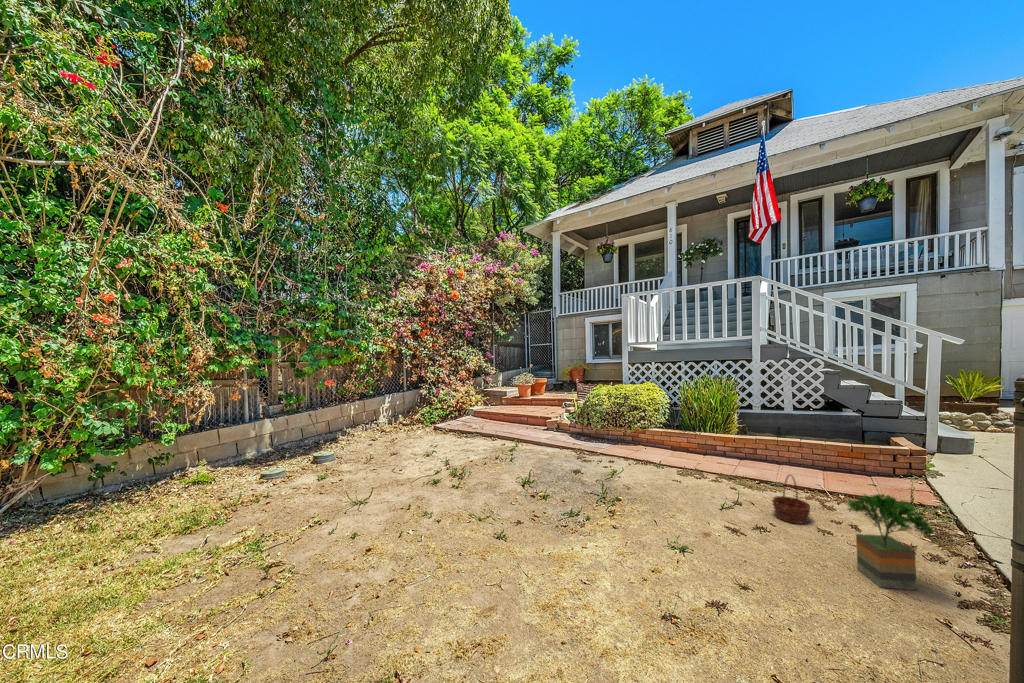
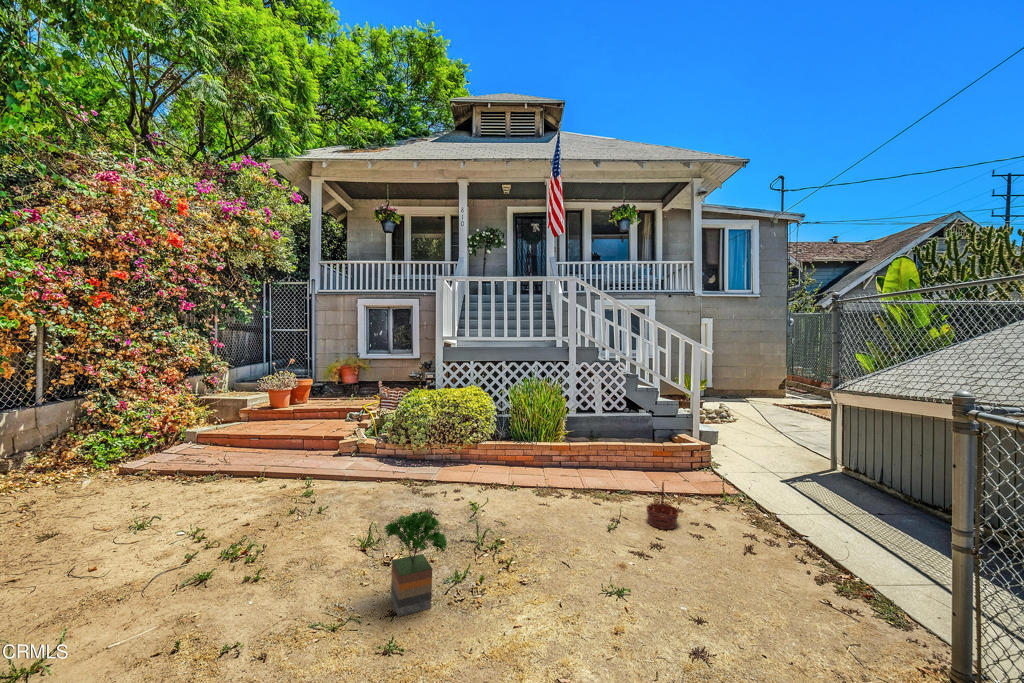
potted tree: present [847,494,934,590] -> present [384,511,447,616]

